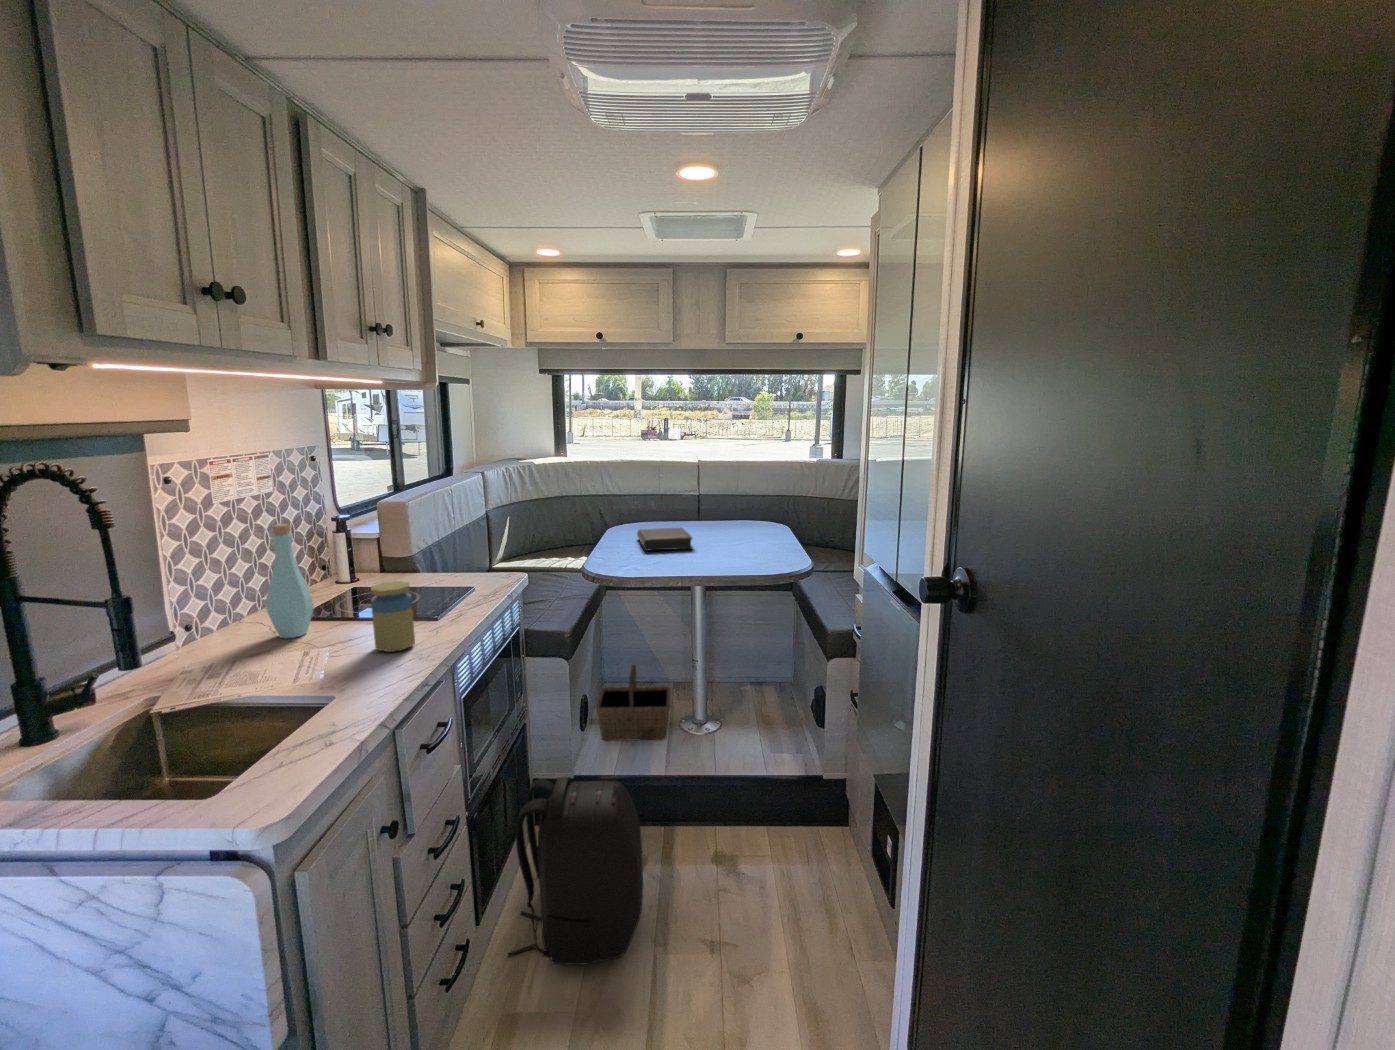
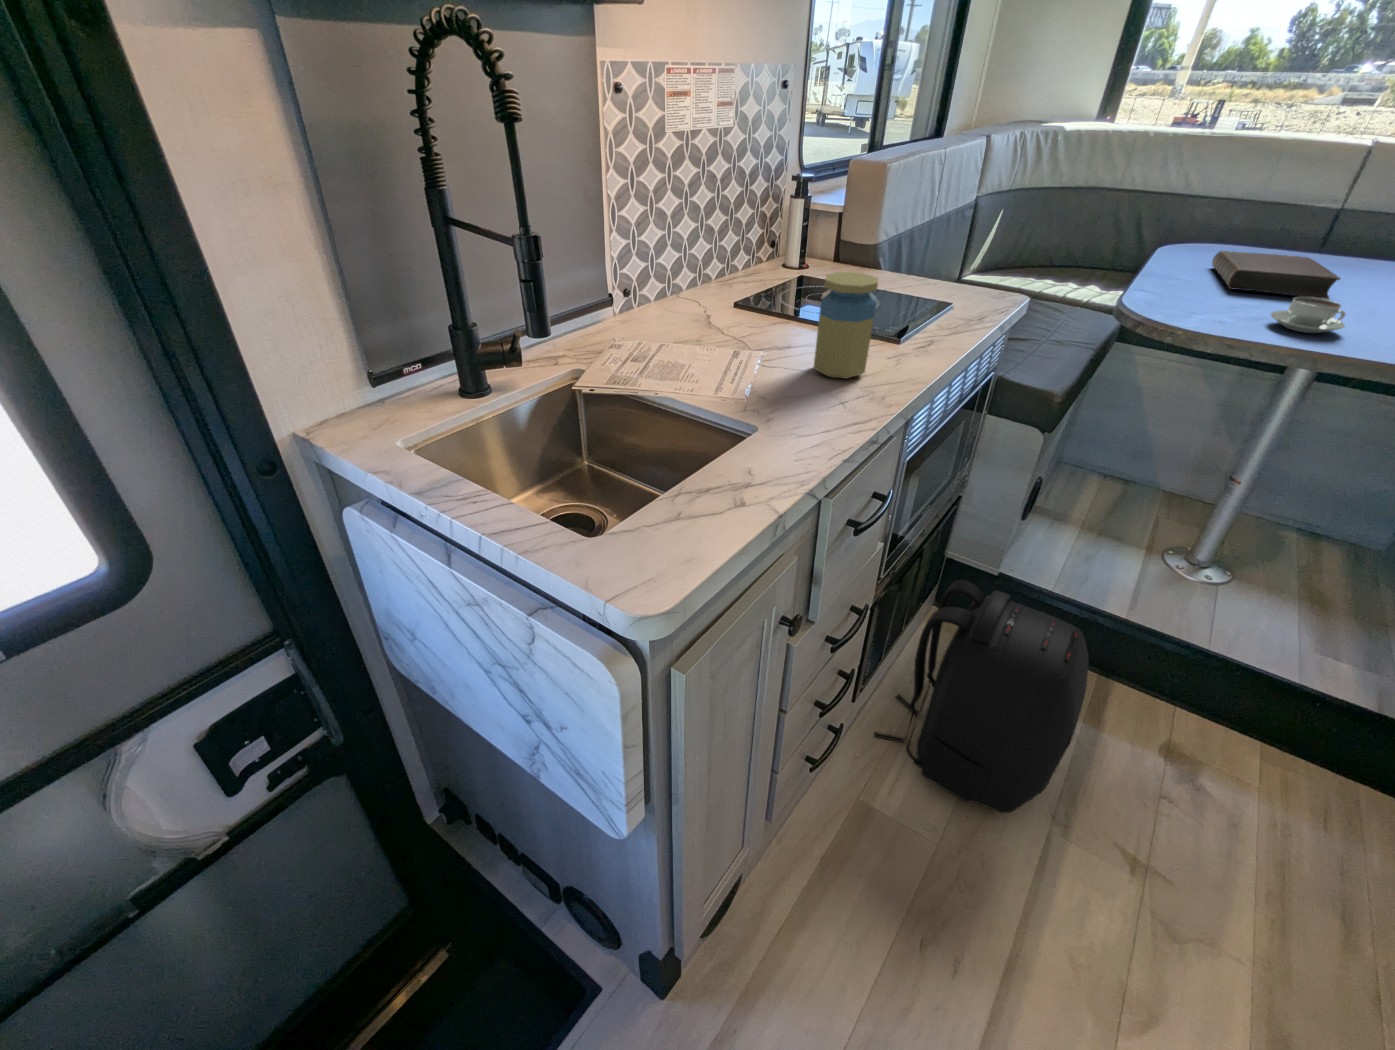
bottle: present [266,524,313,638] -> none [703,165,753,328]
coffee cup: none [663,550,696,569] -> present [1271,297,1345,333]
basket: present [596,665,671,741] -> none [1041,456,1168,567]

